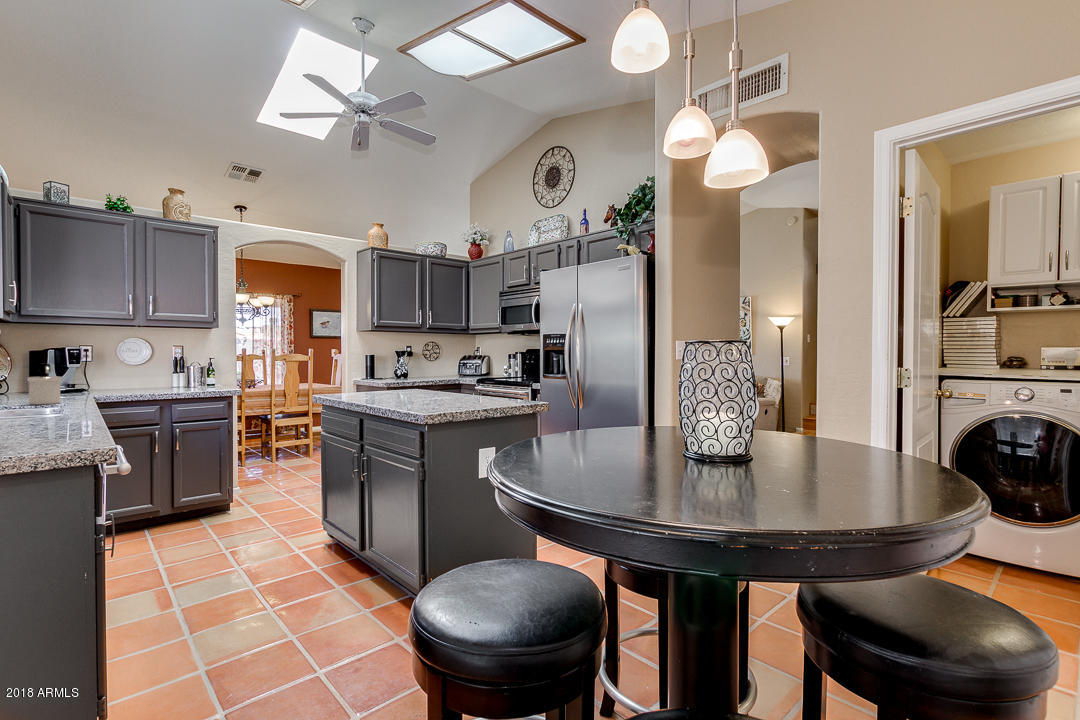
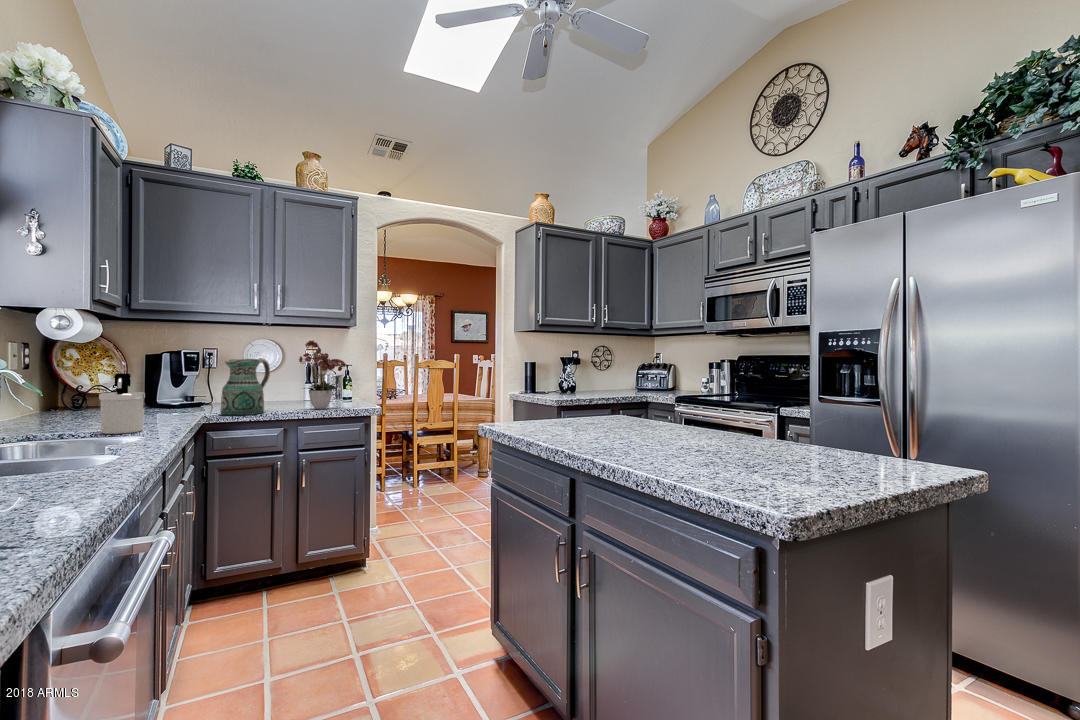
flower arrangement: none [170,337,214,390] -> present [299,340,346,409]
ceramic pitcher: none [109,353,148,395] -> present [220,358,270,415]

